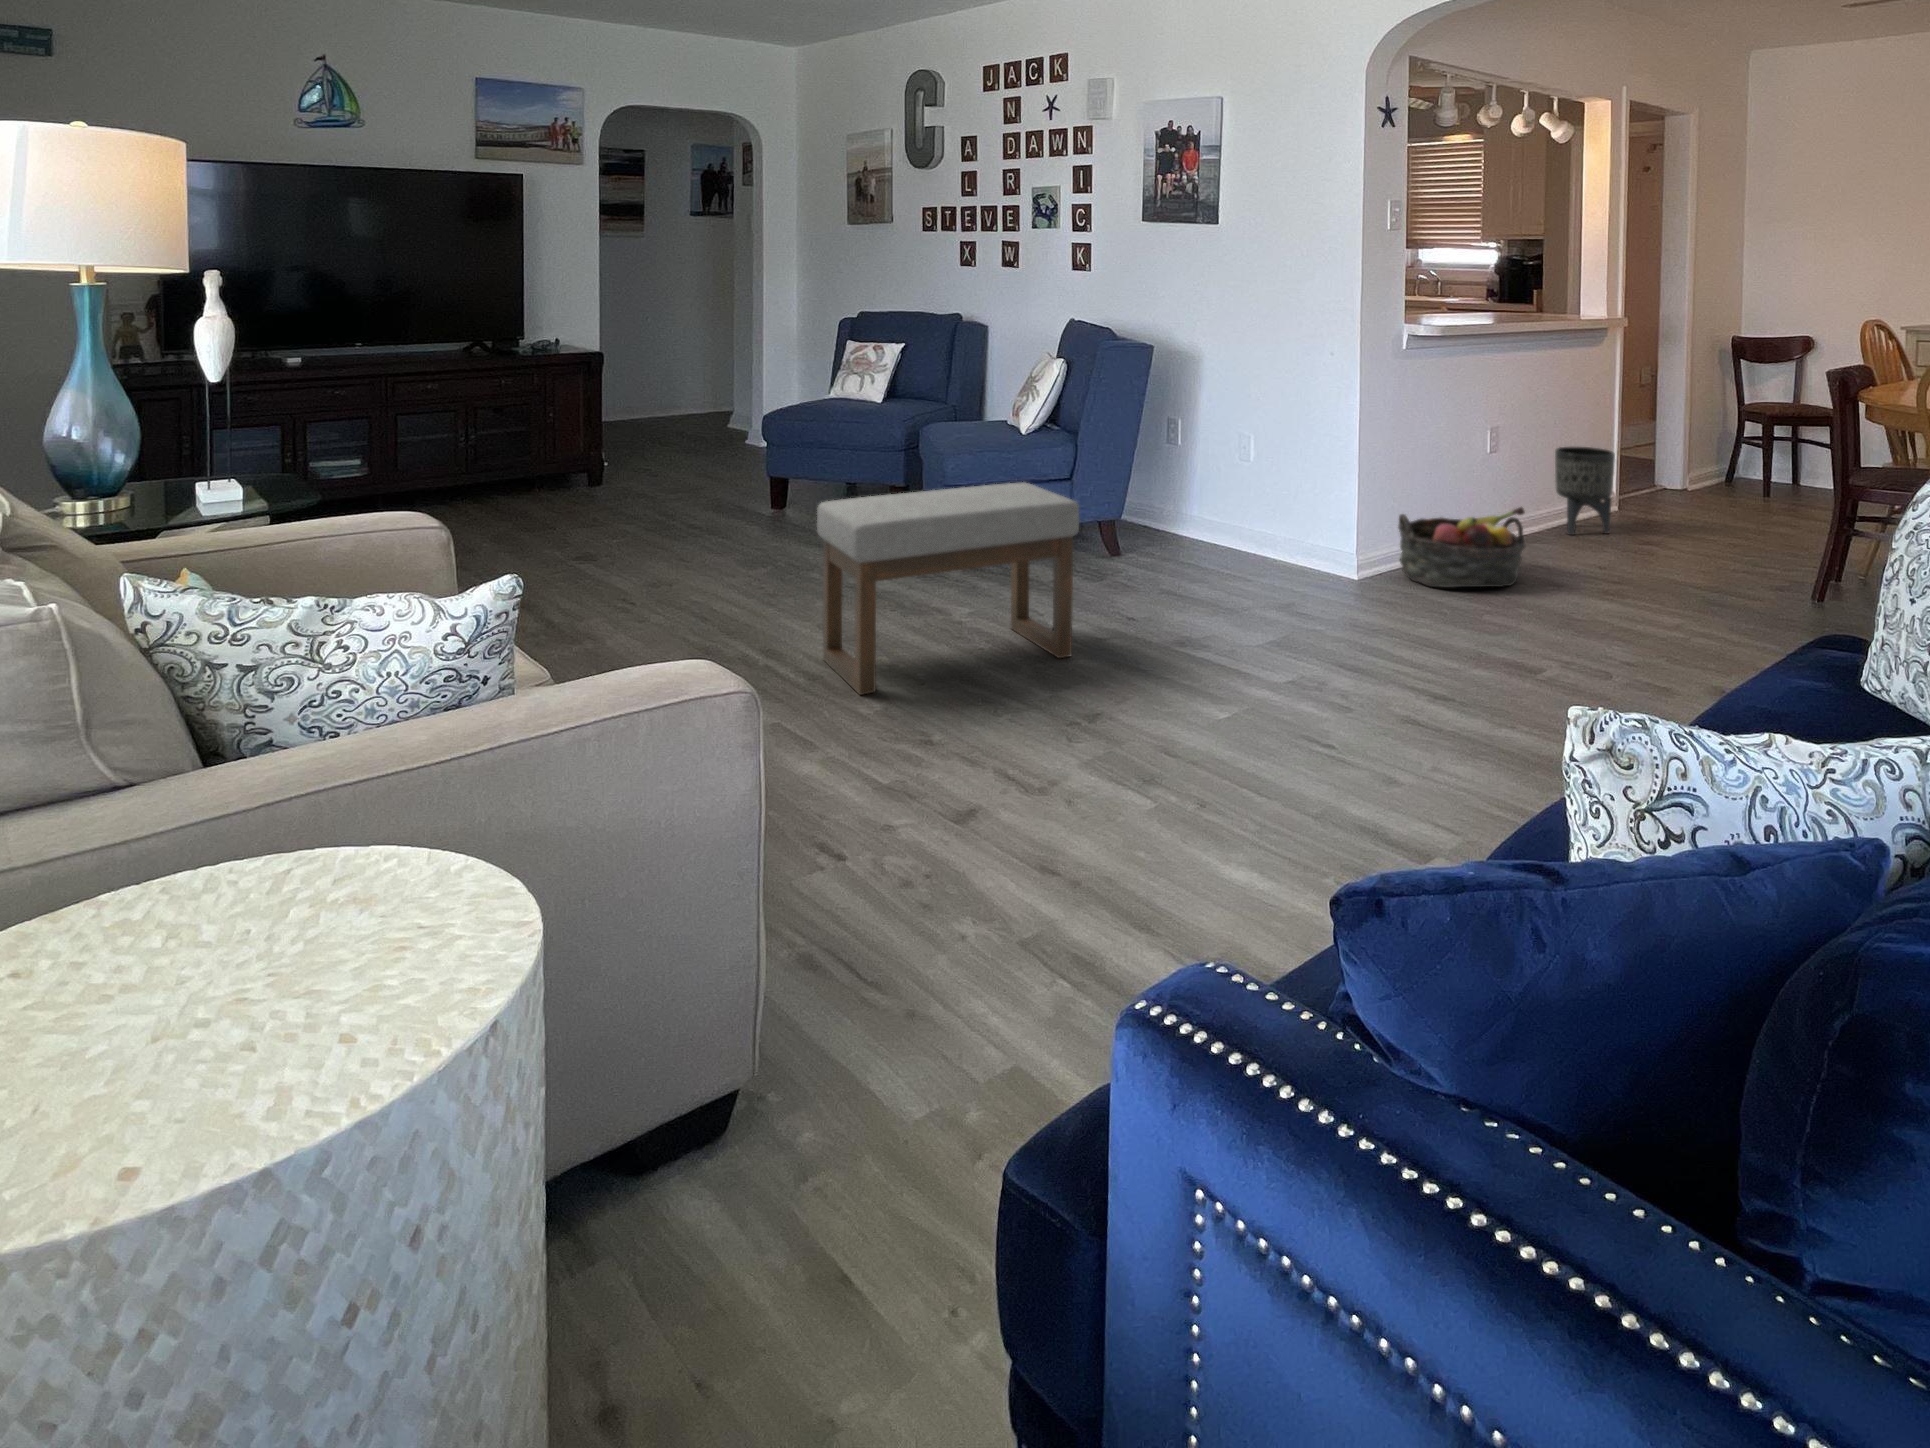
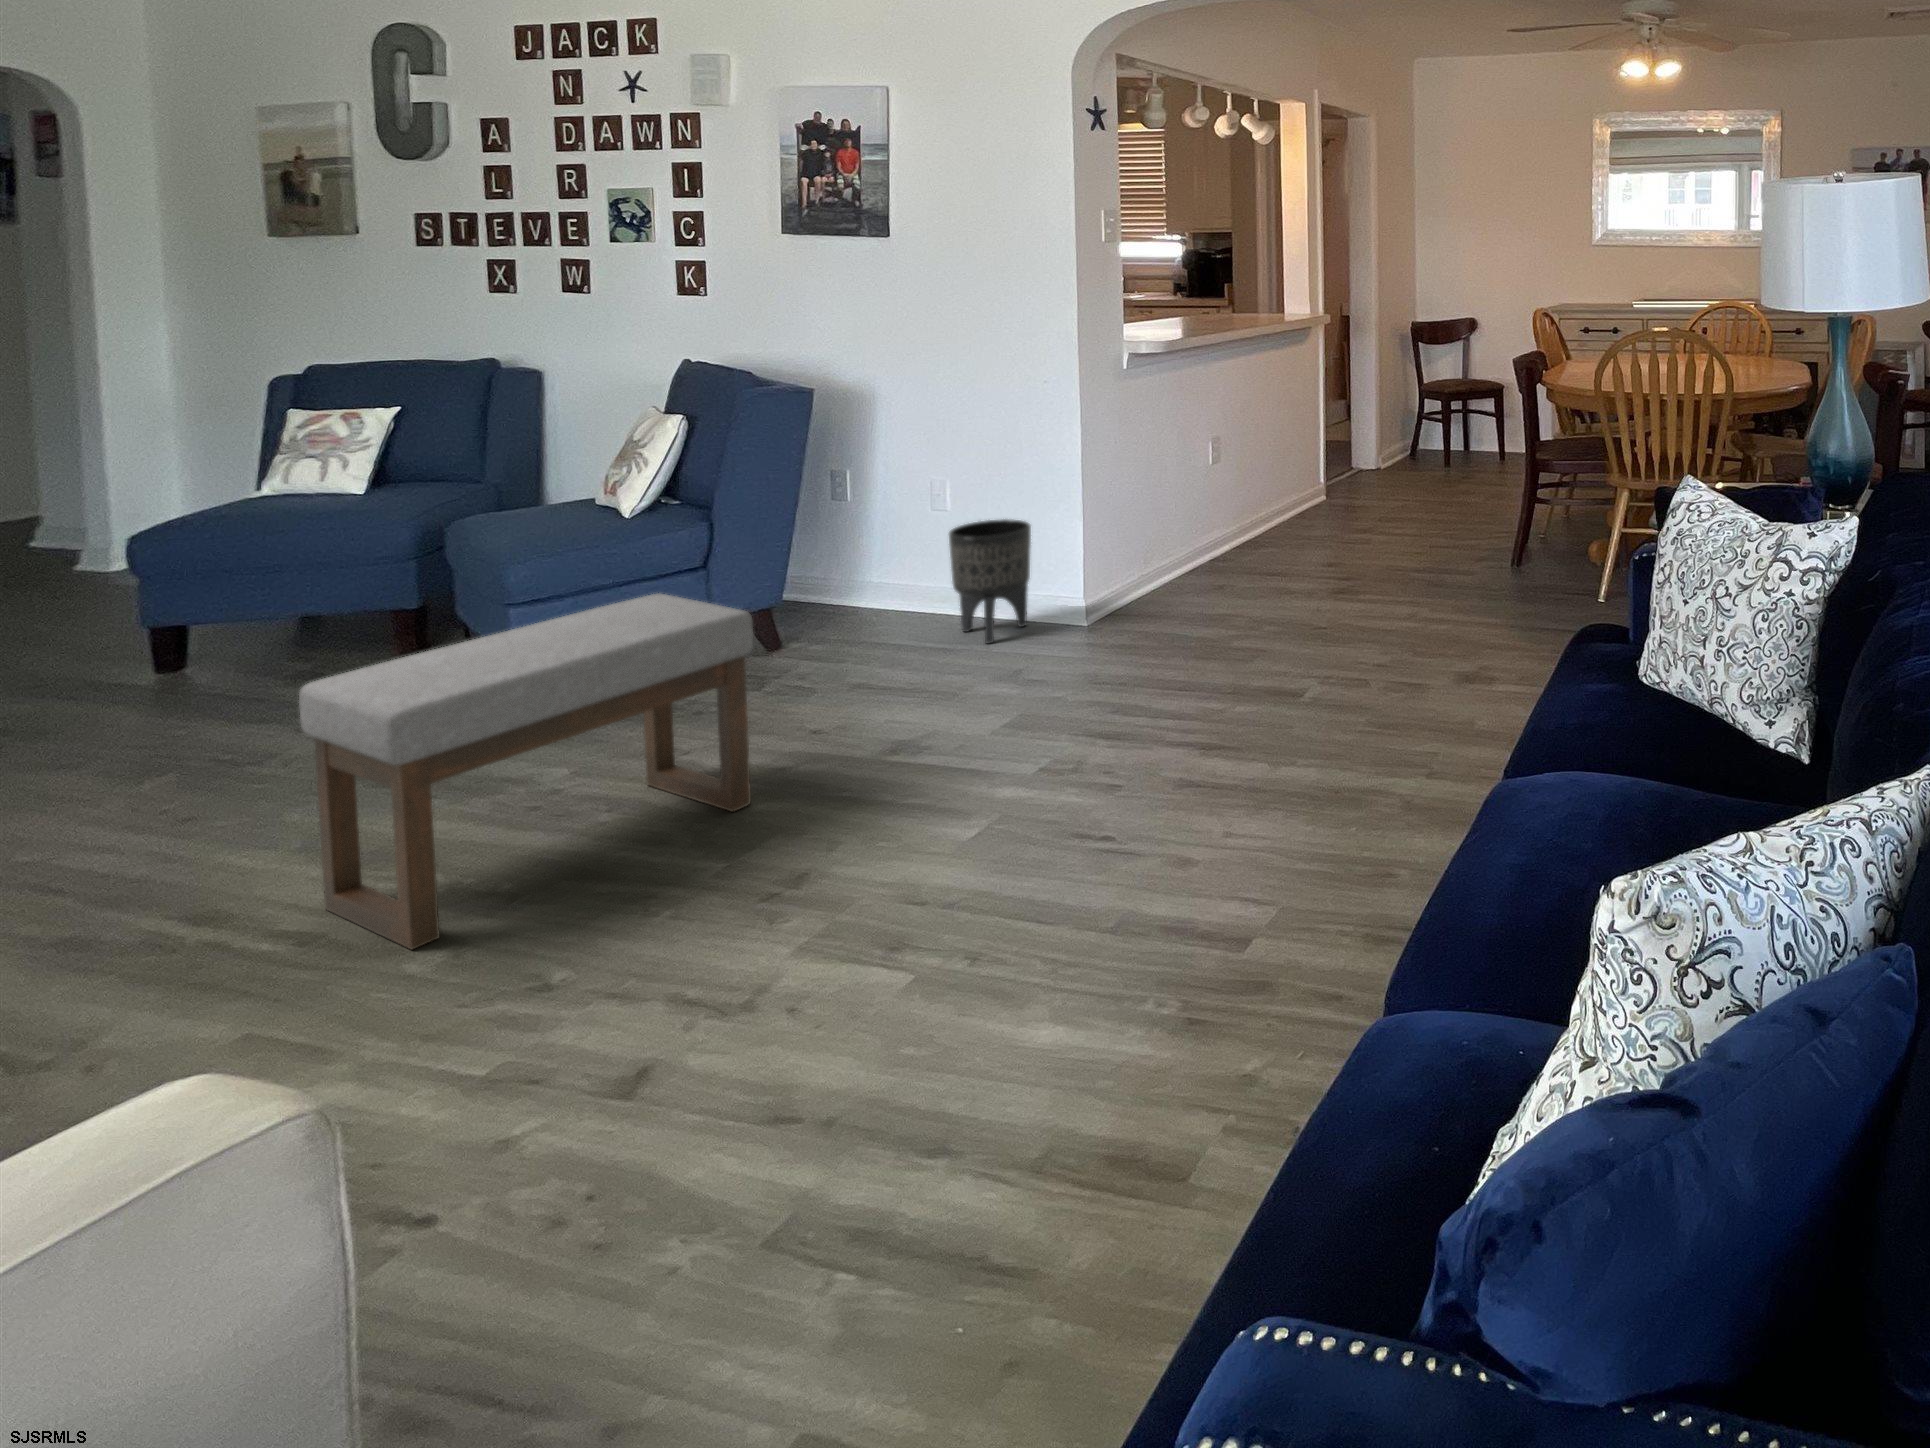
planter: present [1555,447,1615,535] -> present [949,519,1031,643]
basket: present [1398,507,1525,587] -> none [1132,520,1265,618]

